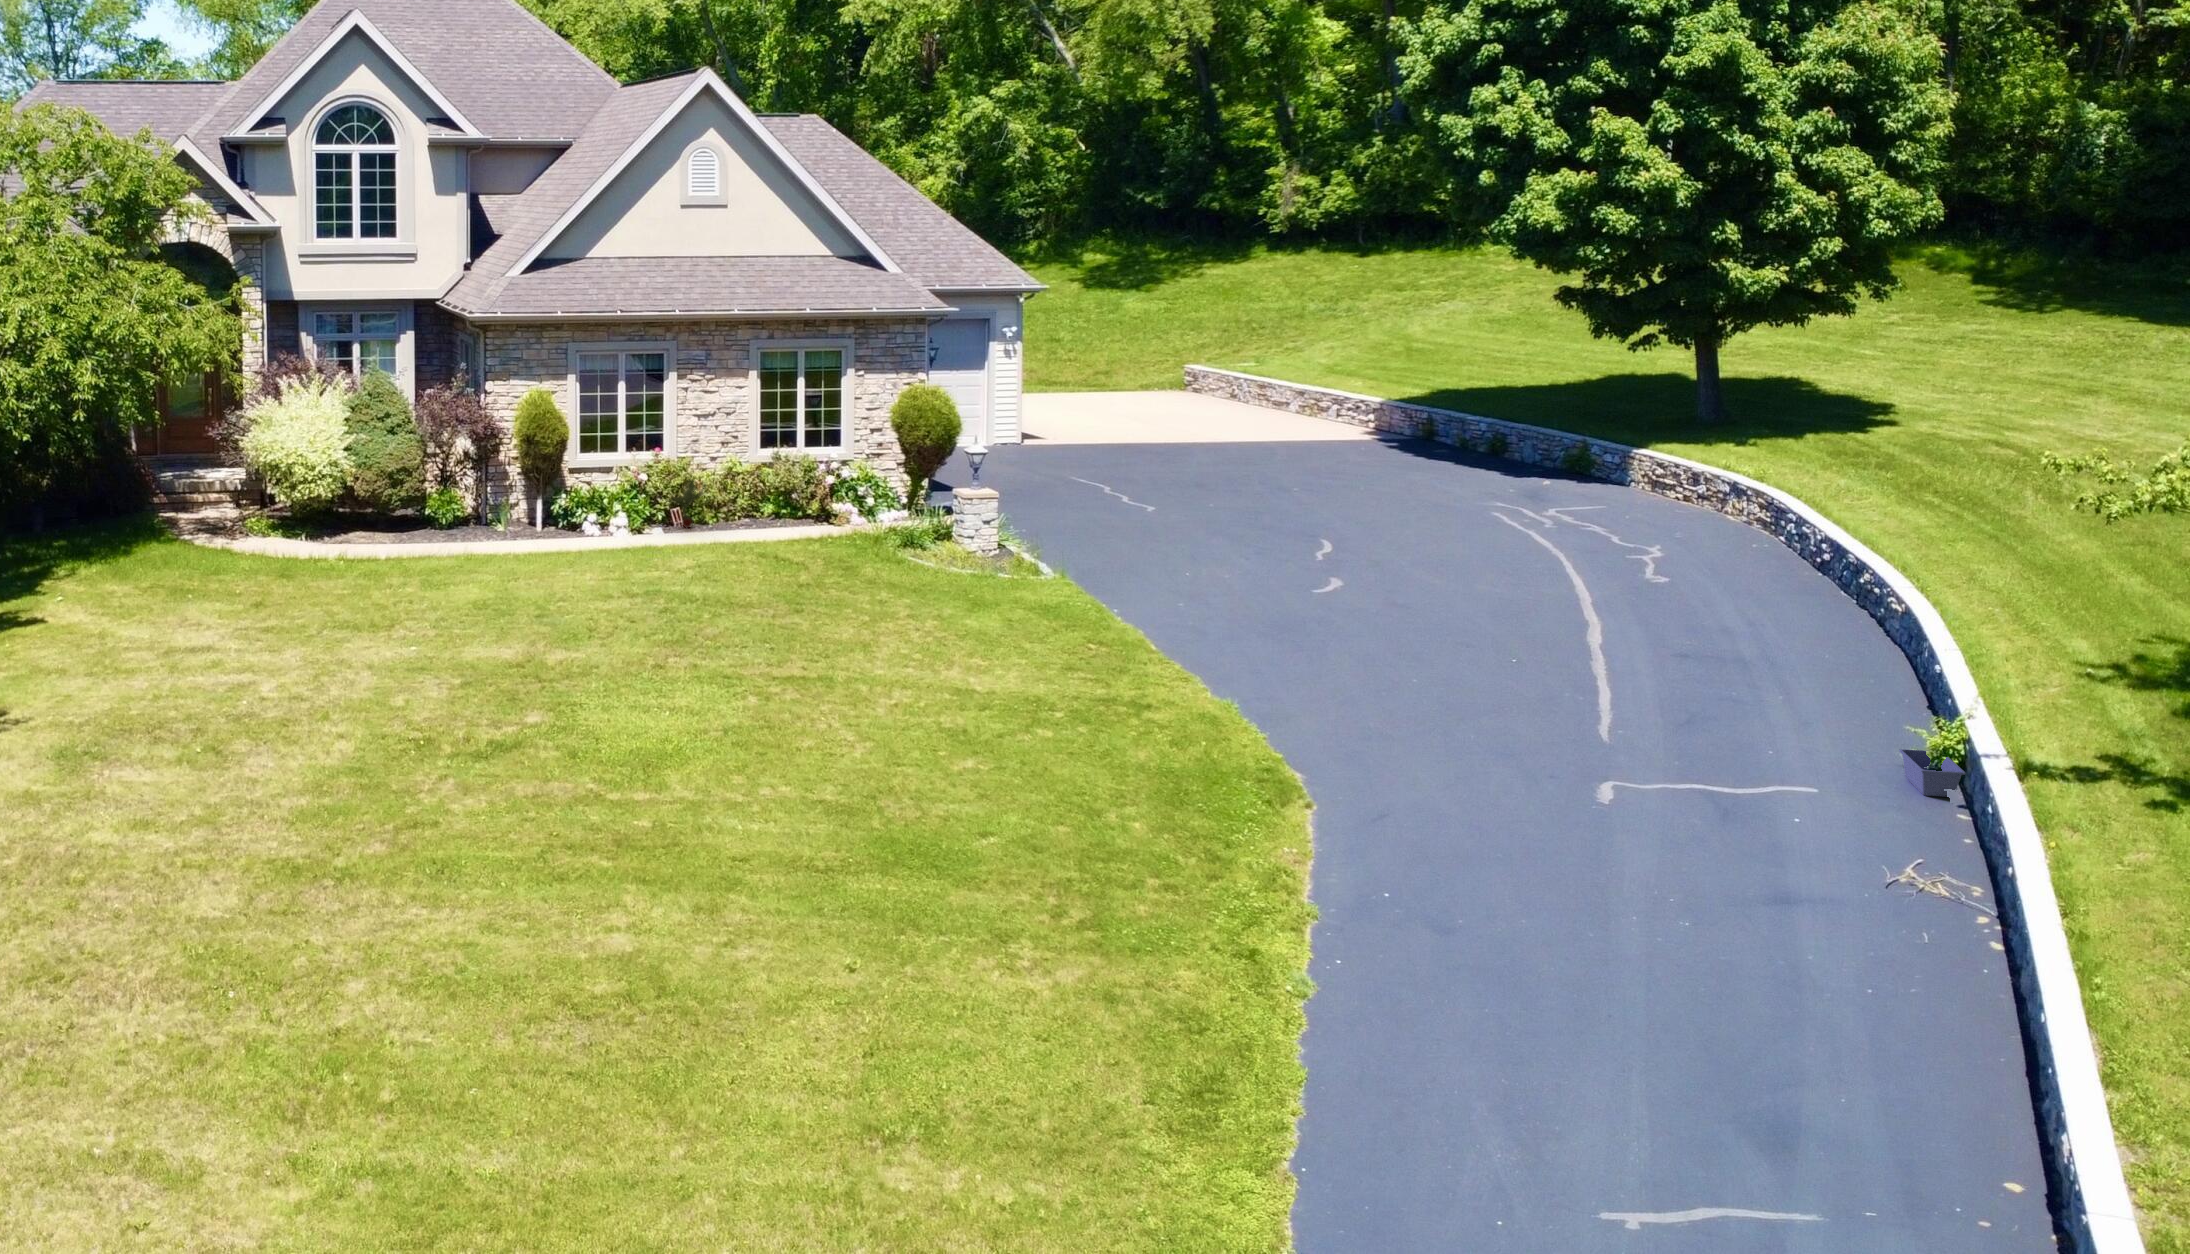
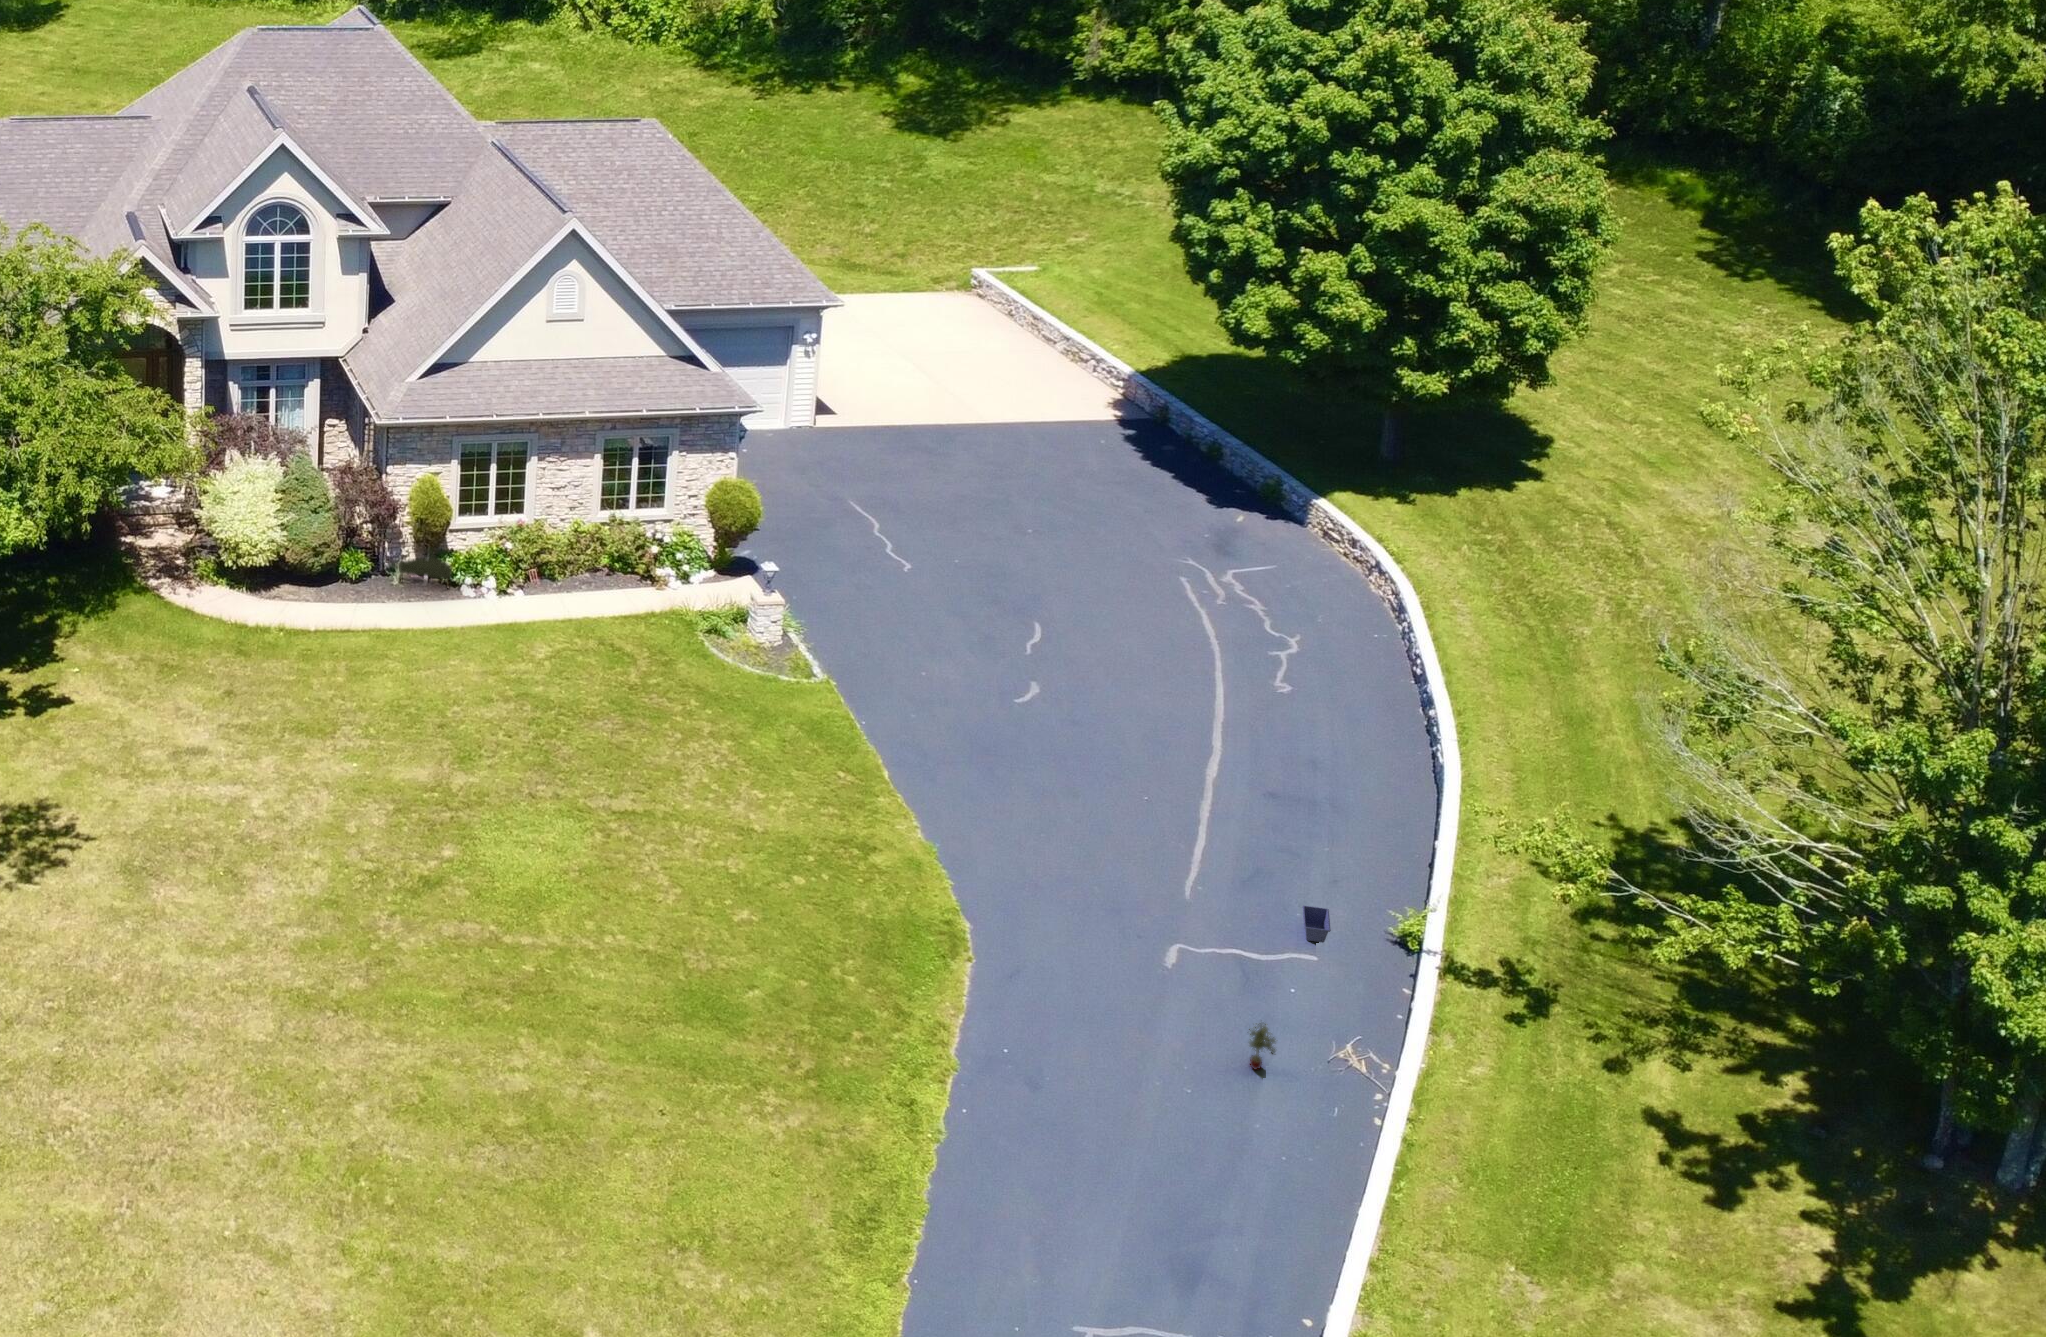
potted tree: present [665,477,706,528] -> present [1249,1023,1275,1069]
bench: none [502,495,575,532] -> present [399,558,451,588]

